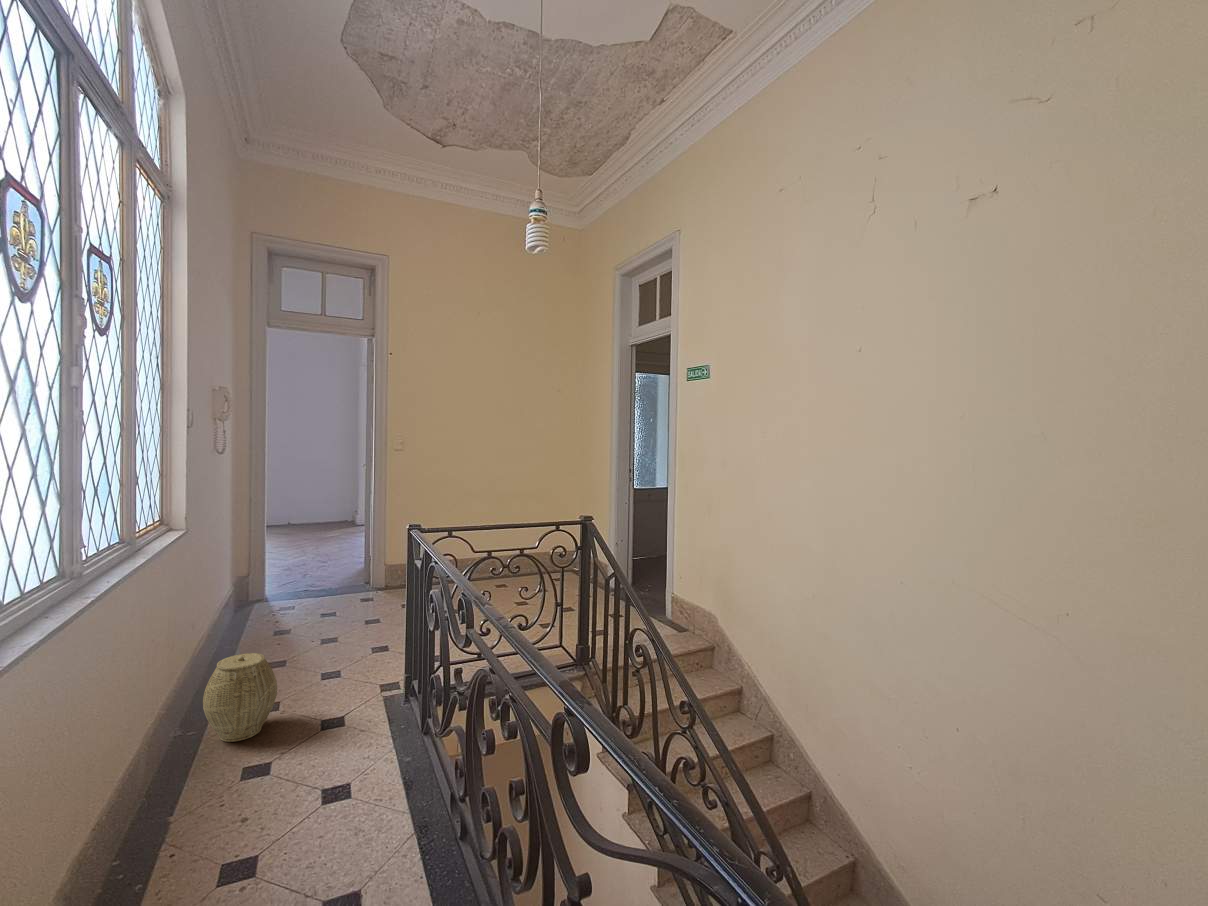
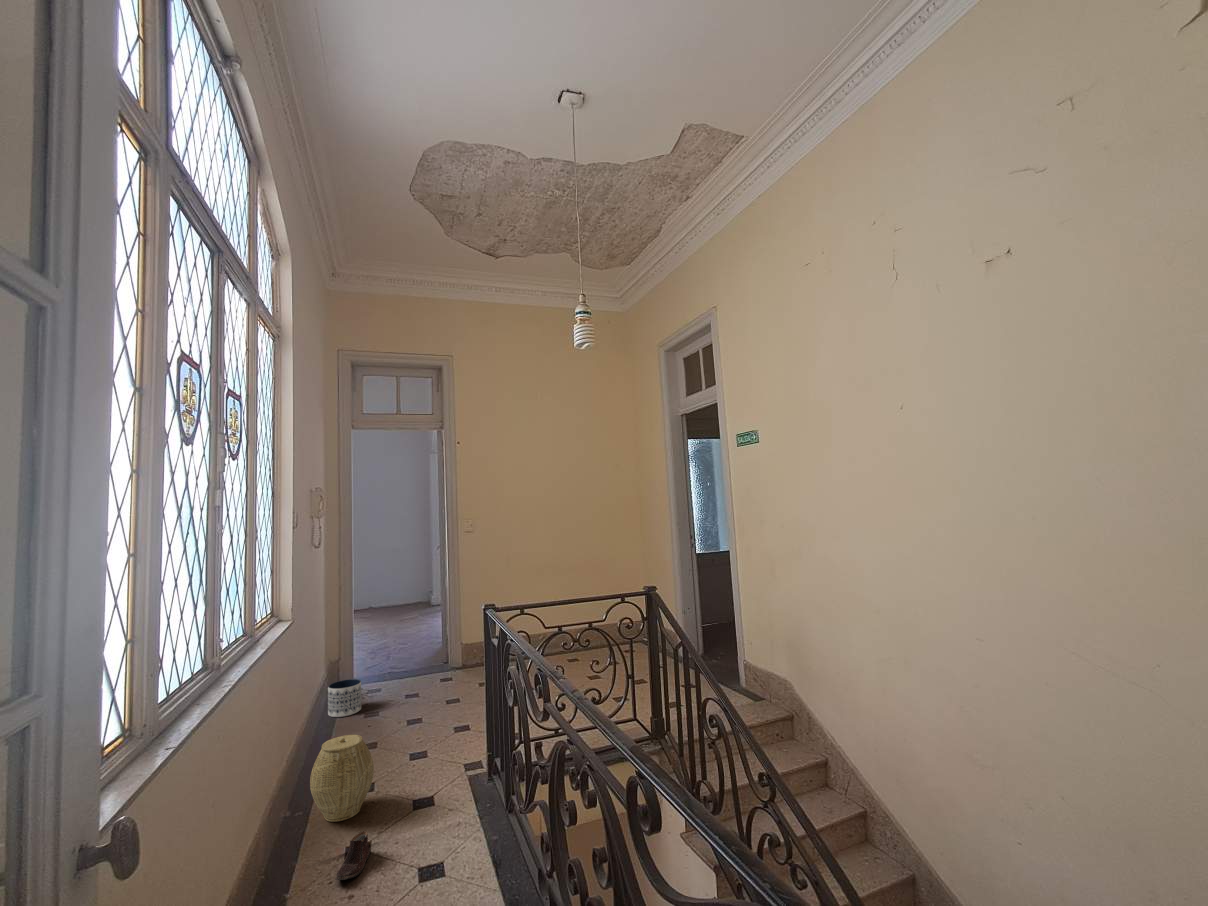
planter: none [231,595,269,634] -> present [328,679,361,717]
shoe: none [227,752,270,802] -> present [335,831,370,880]

